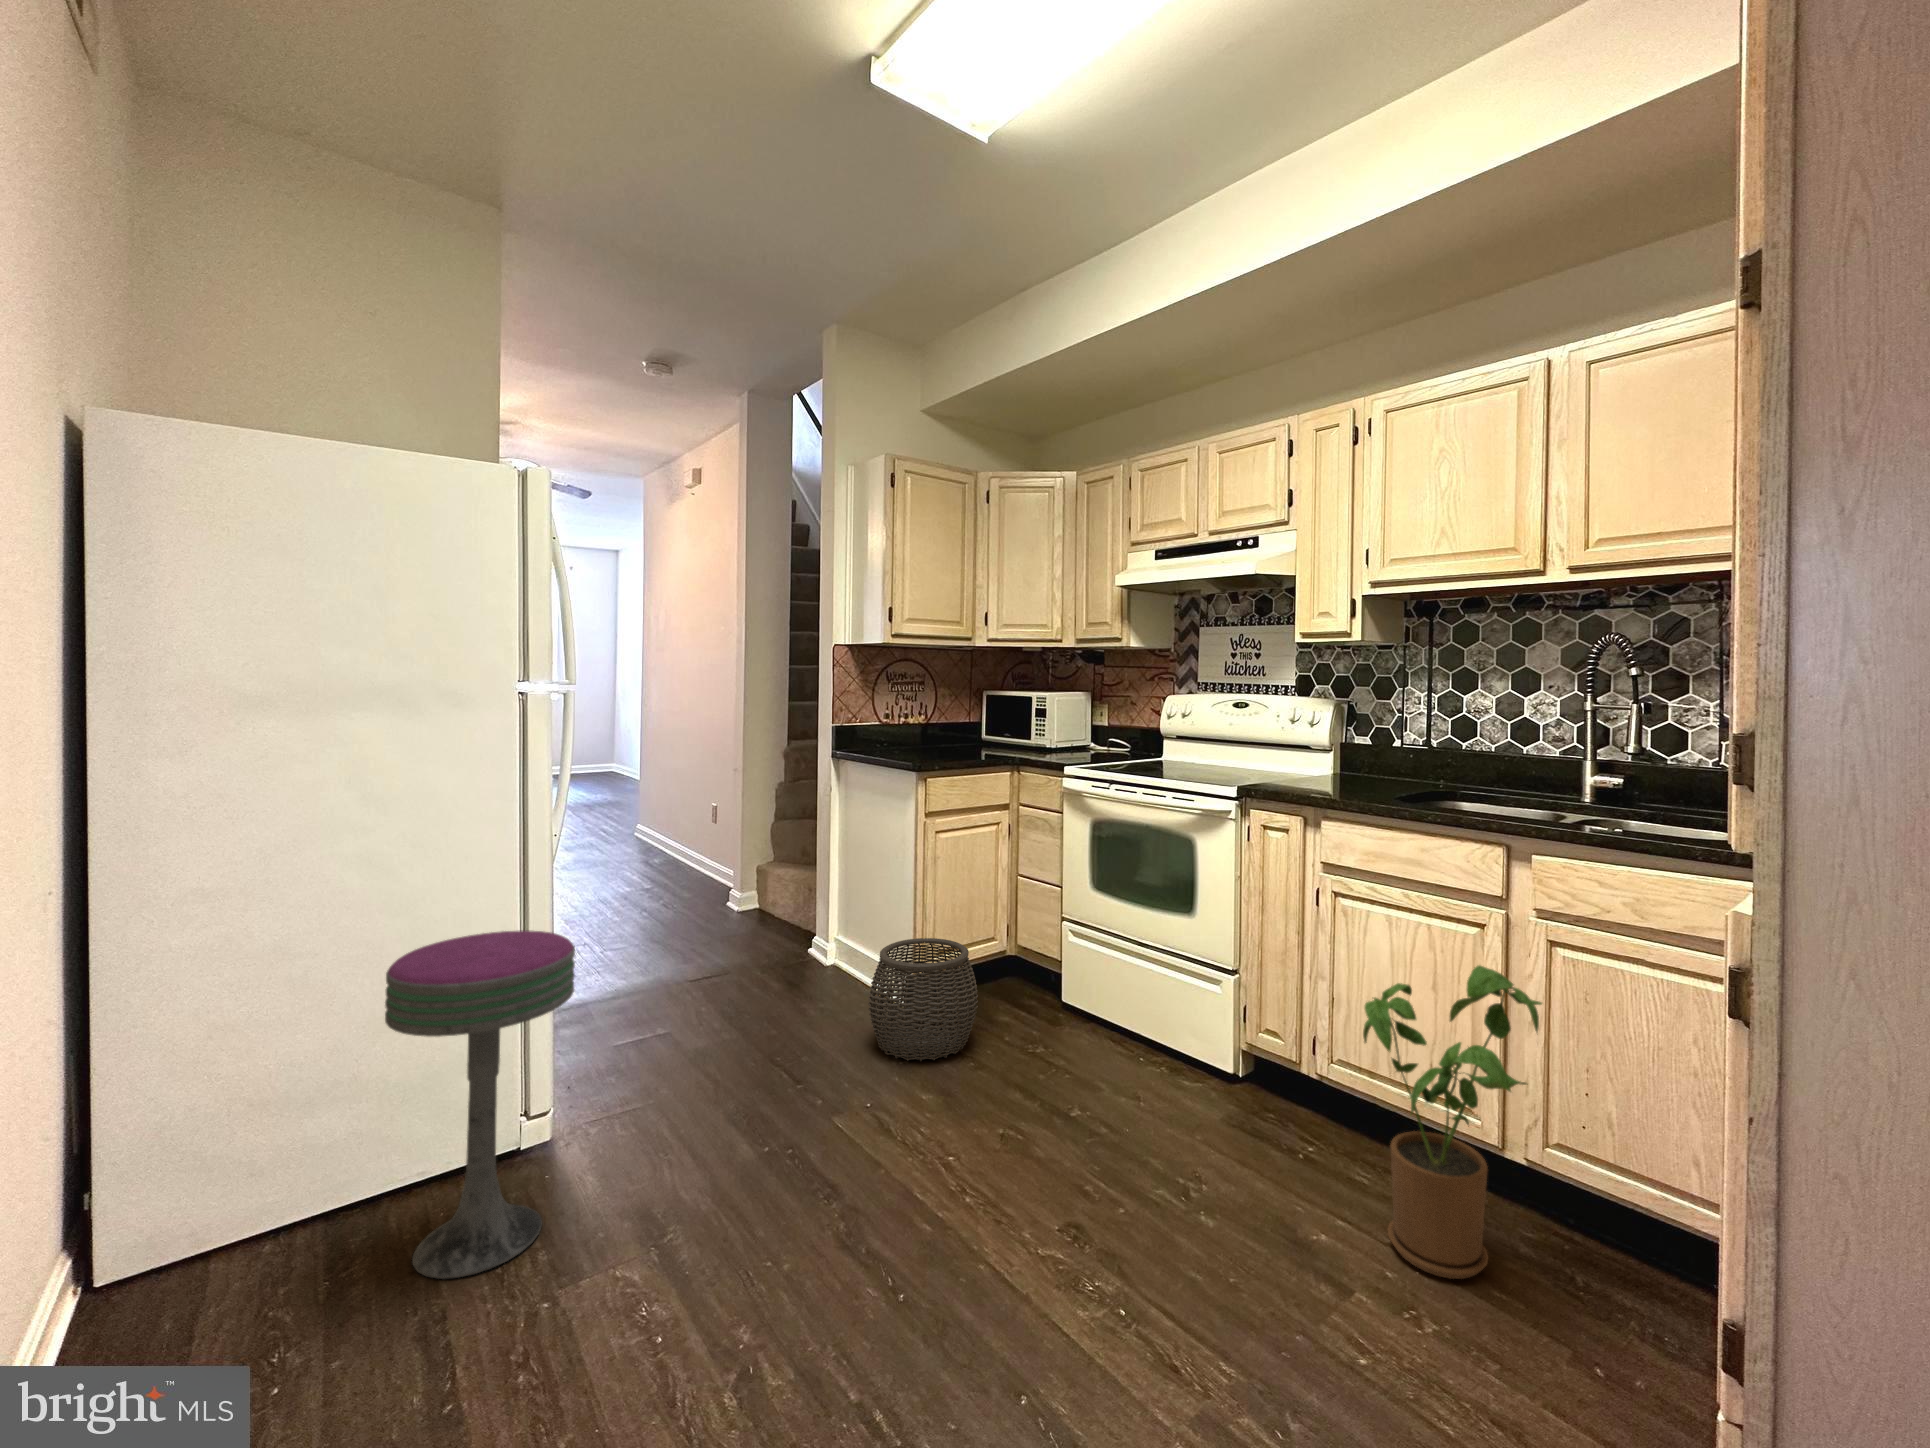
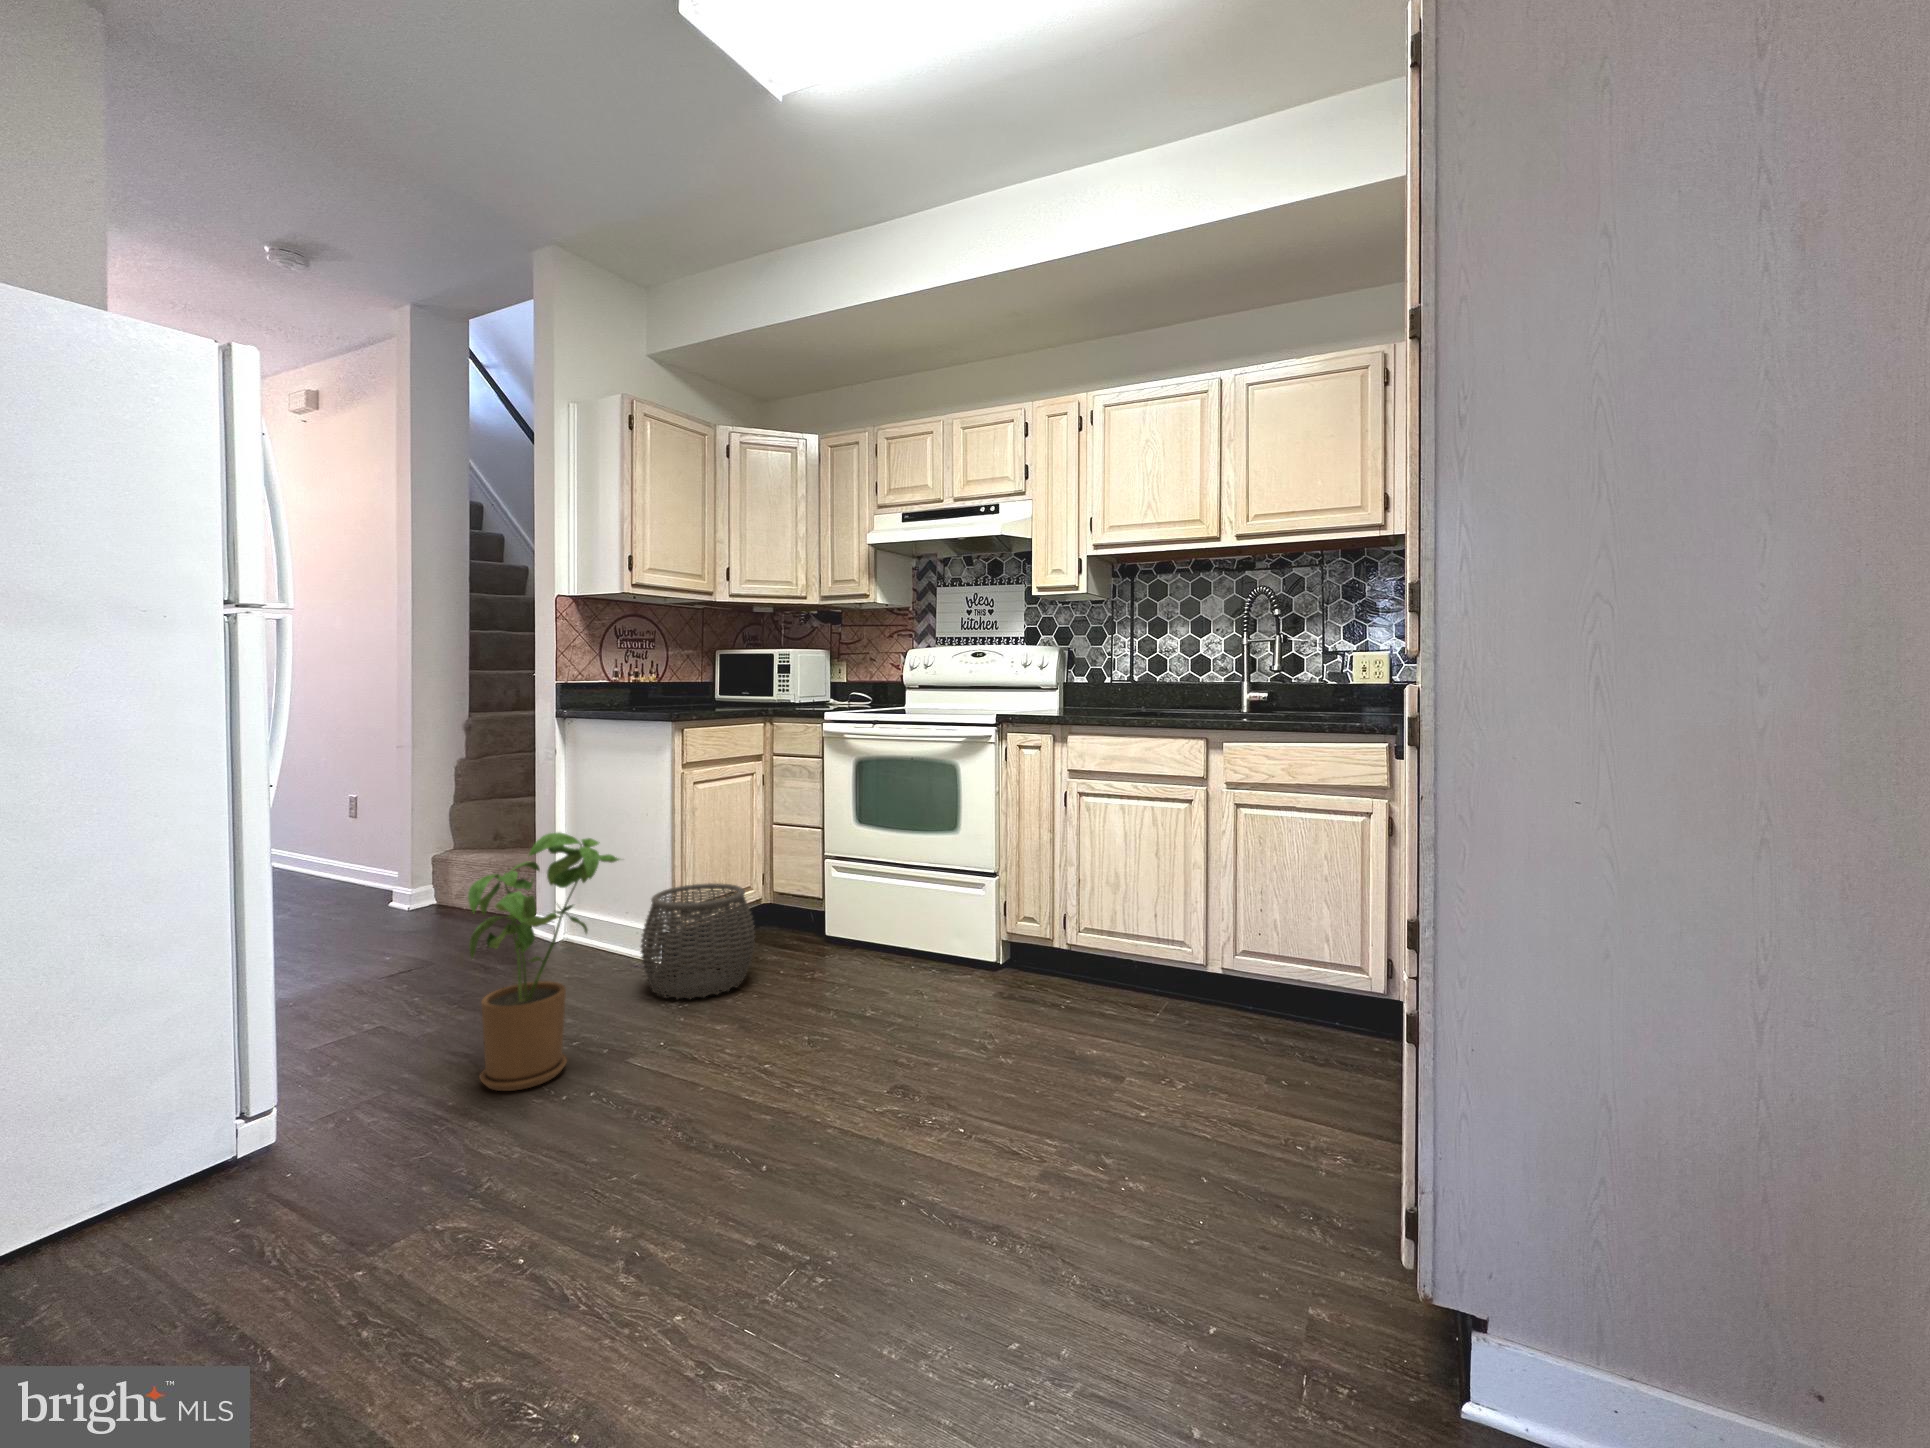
bar stool: present [385,930,575,1279] -> none [133,875,374,1258]
house plant: present [1363,965,1542,1279] -> present [468,832,620,1091]

